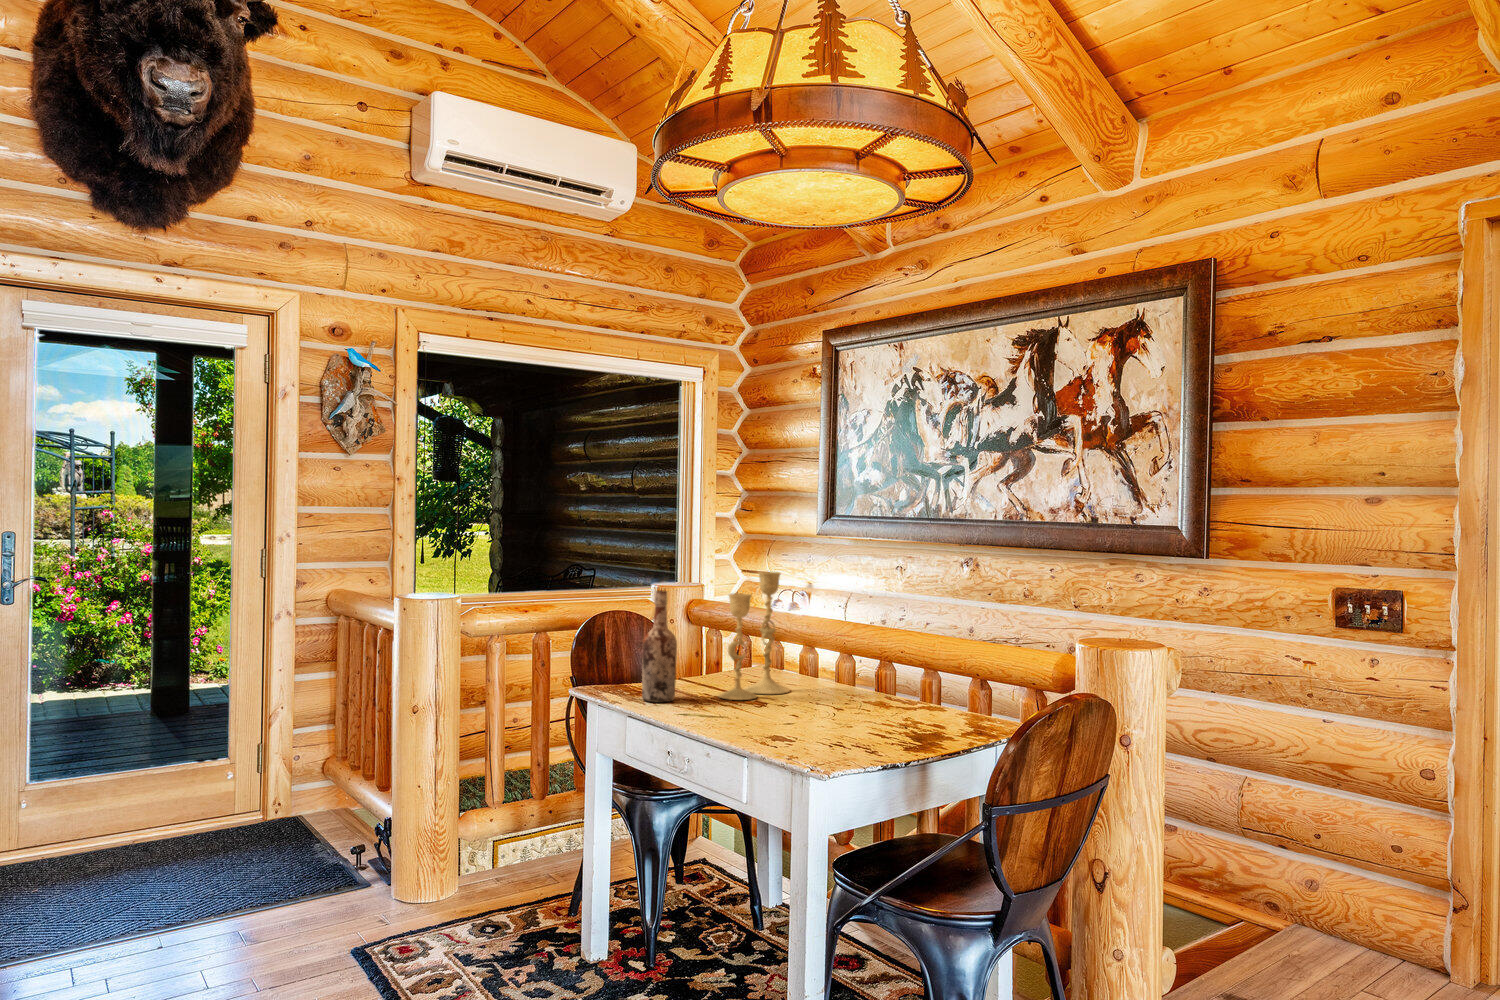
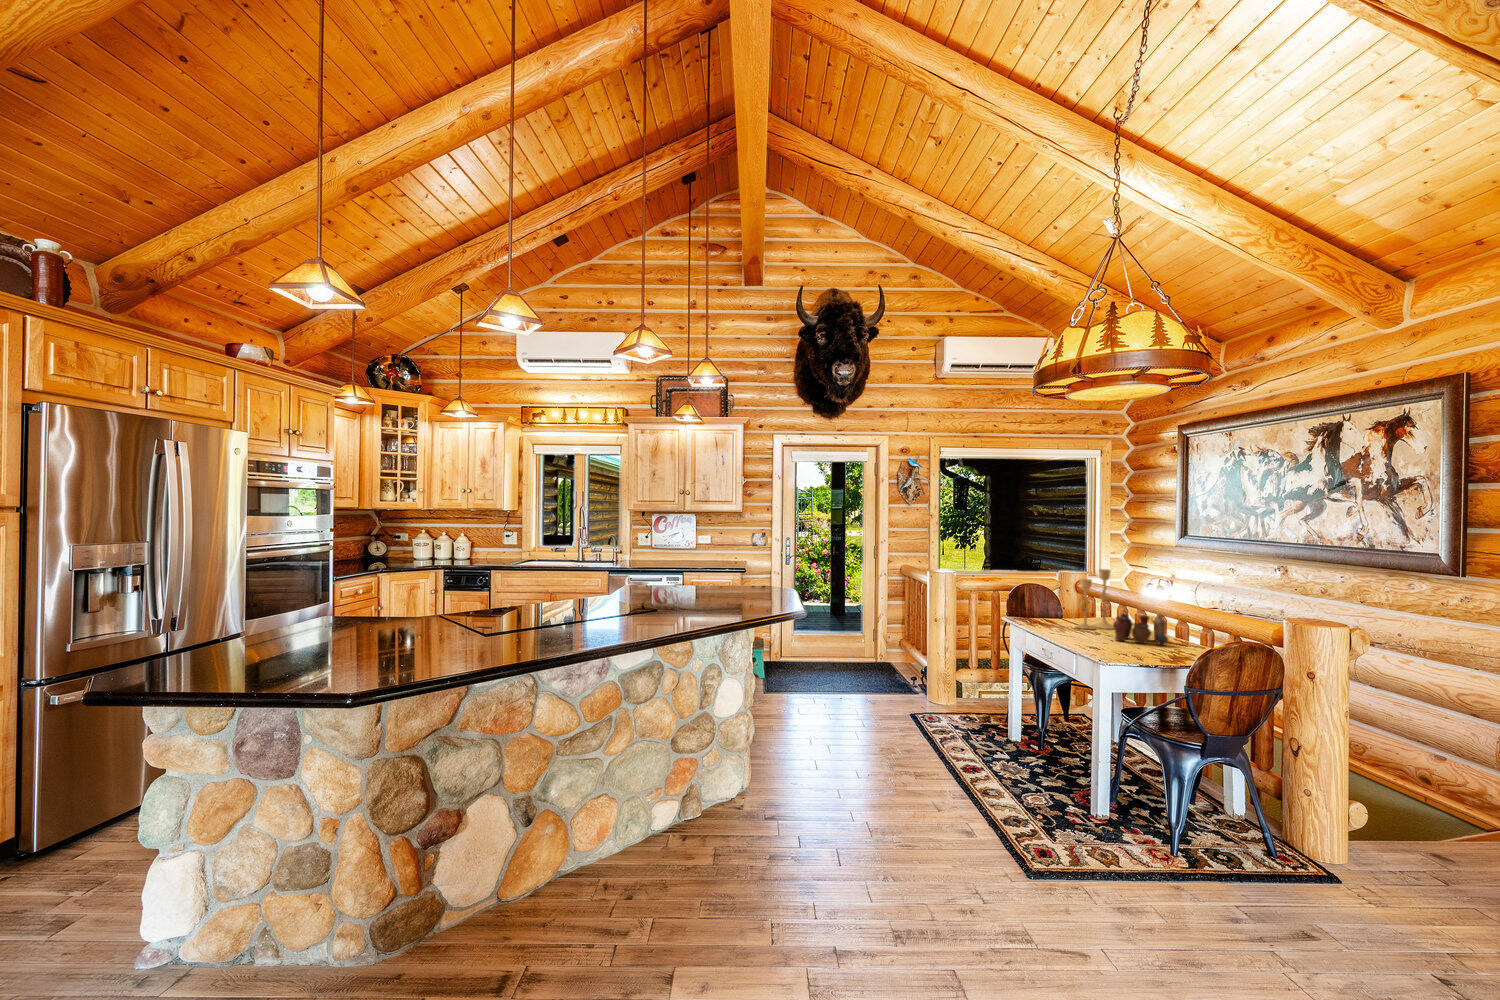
wine bottle: present [642,590,677,702] -> none [1035,575,1052,626]
vase: none [803,657,900,721] -> present [1113,614,1168,645]

